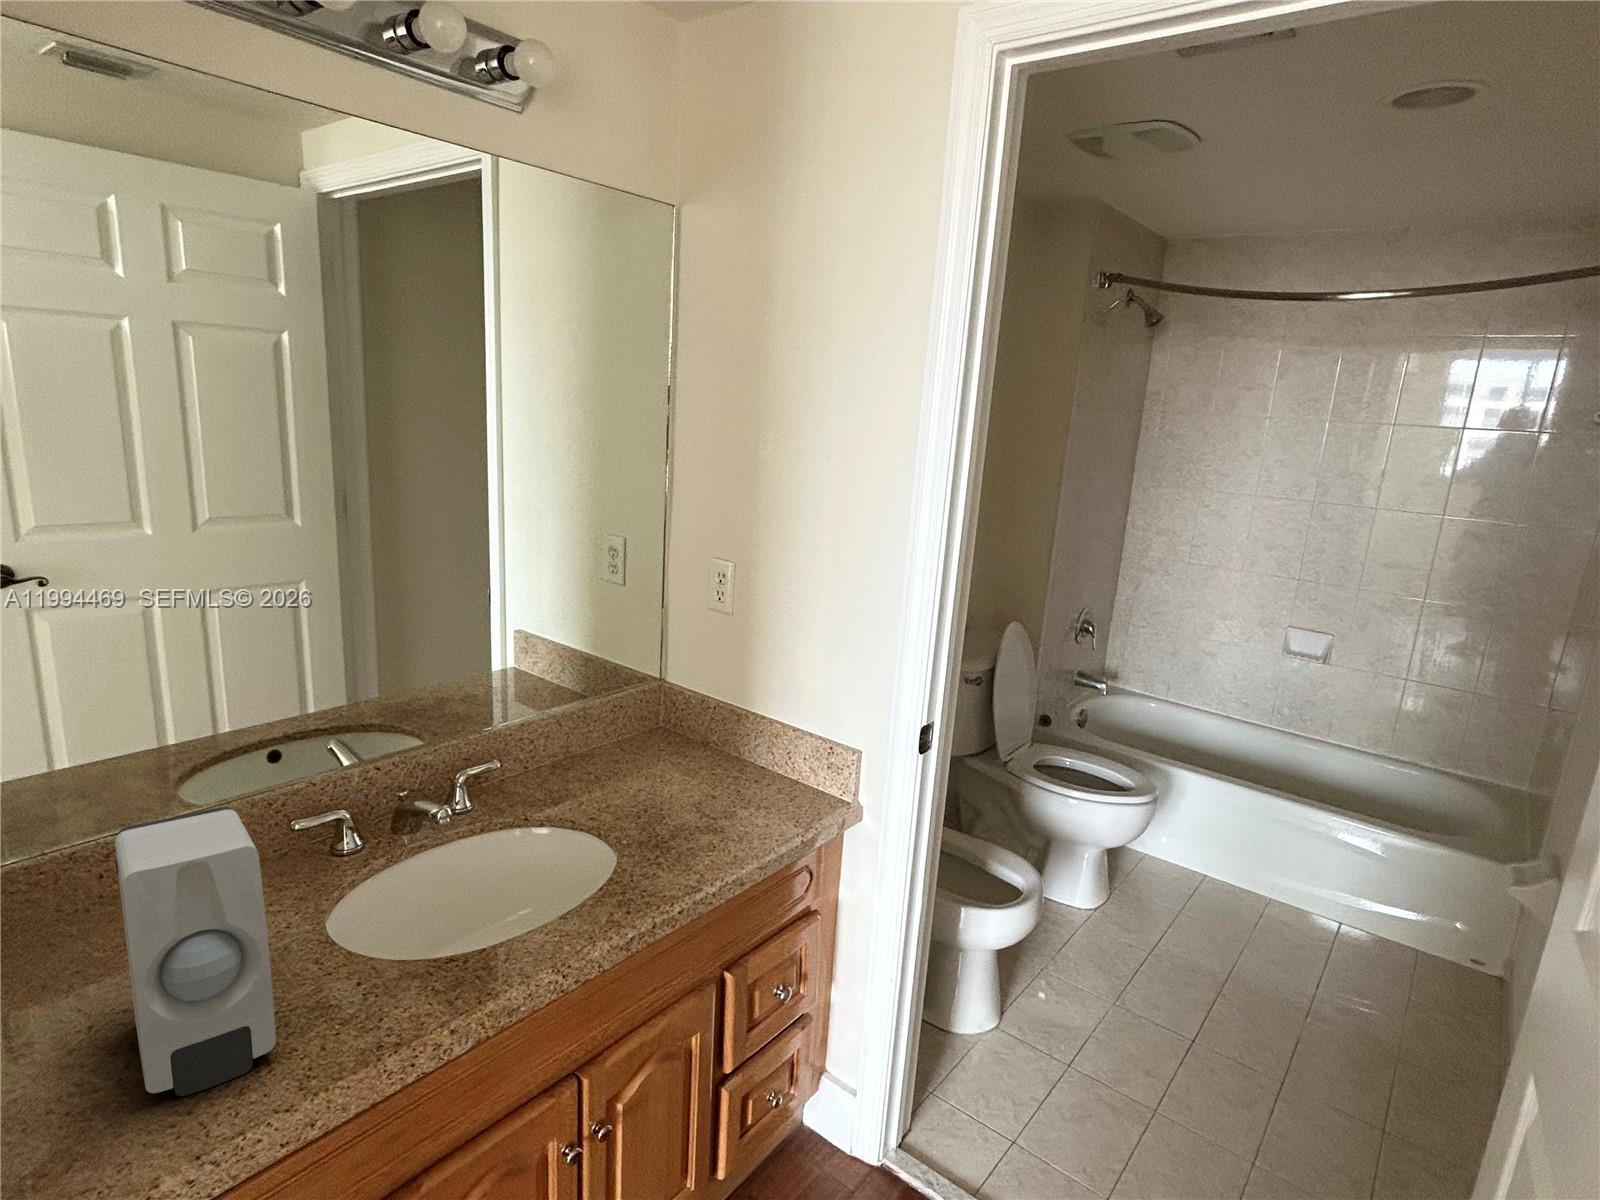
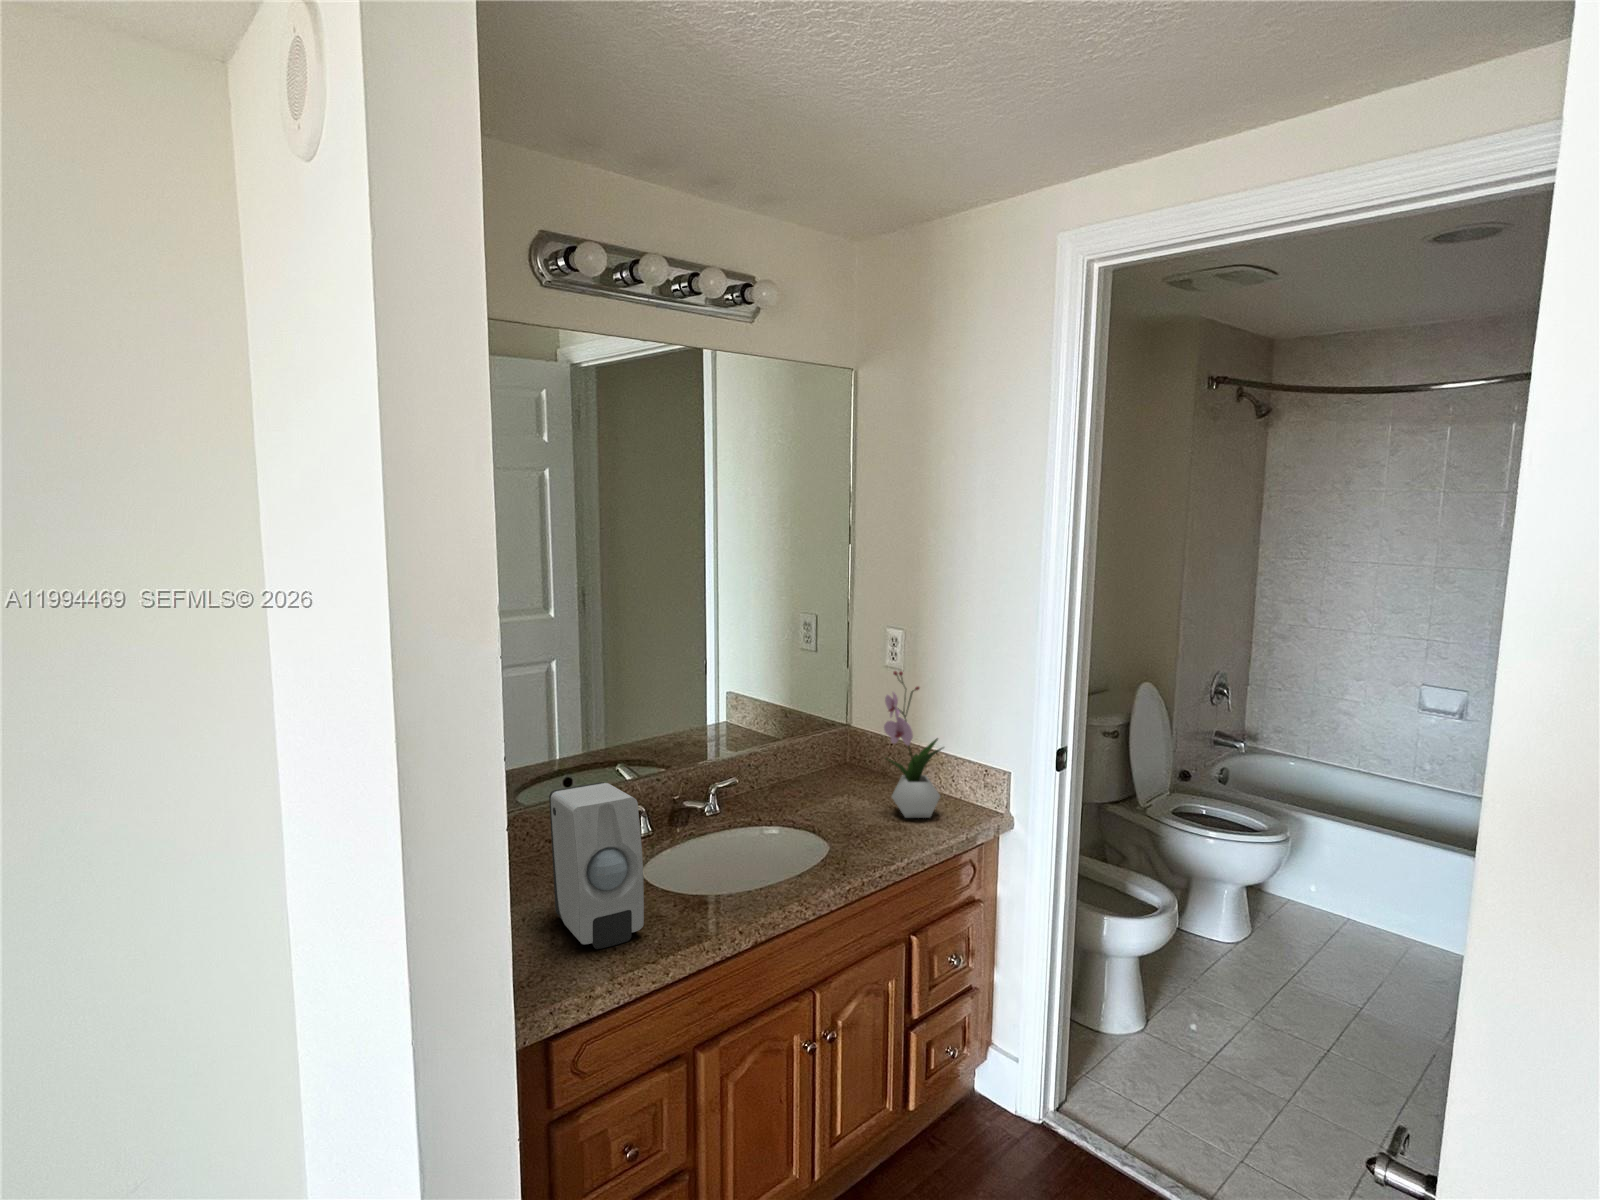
flower arrangement: none [699,620,780,813] -> present [884,671,943,818]

